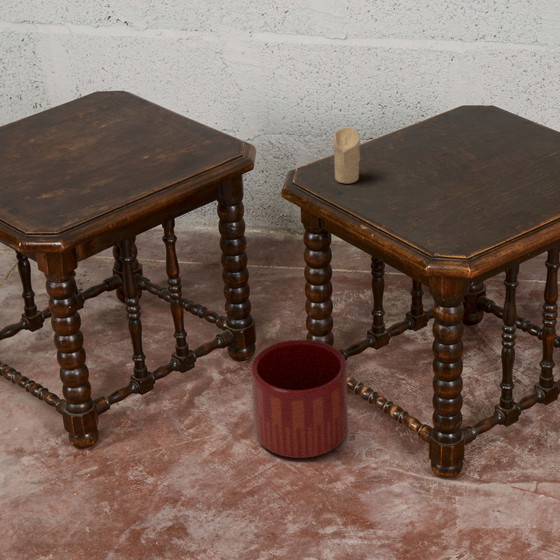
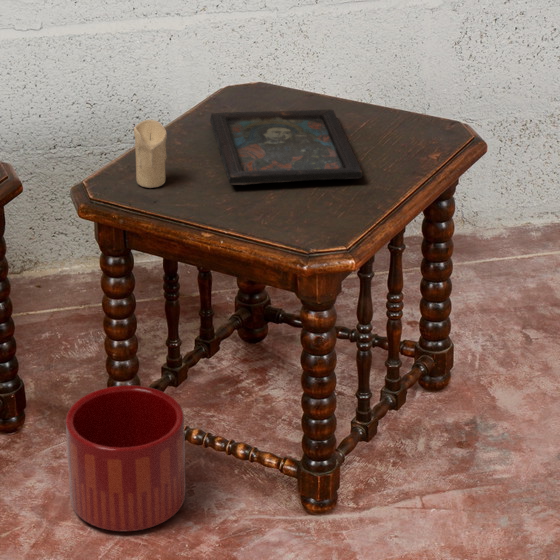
tray: none [403,127,535,199] -> present [210,109,362,185]

